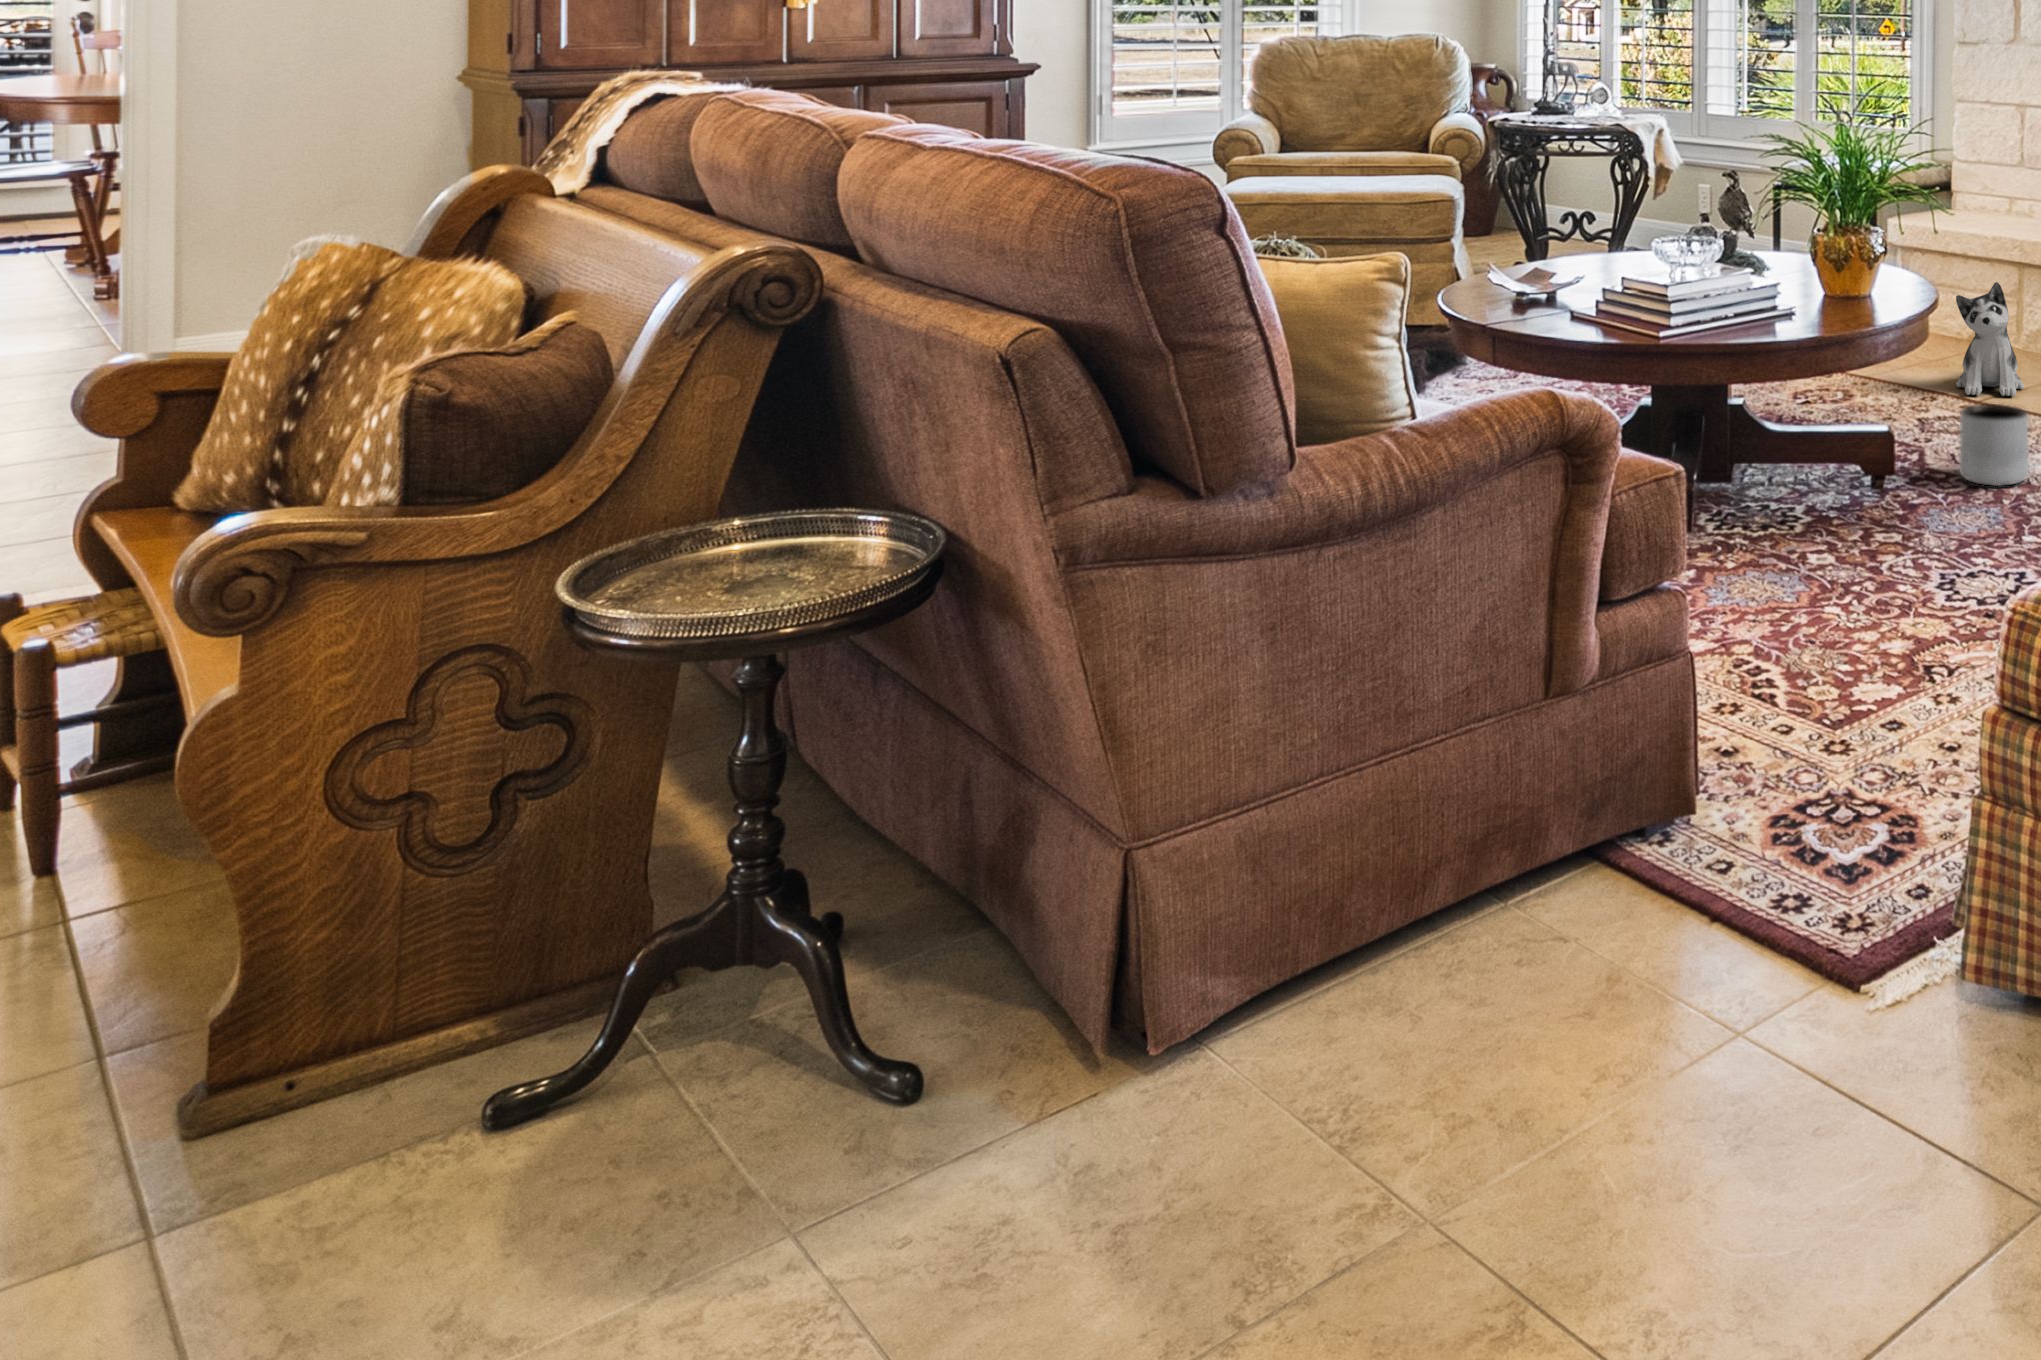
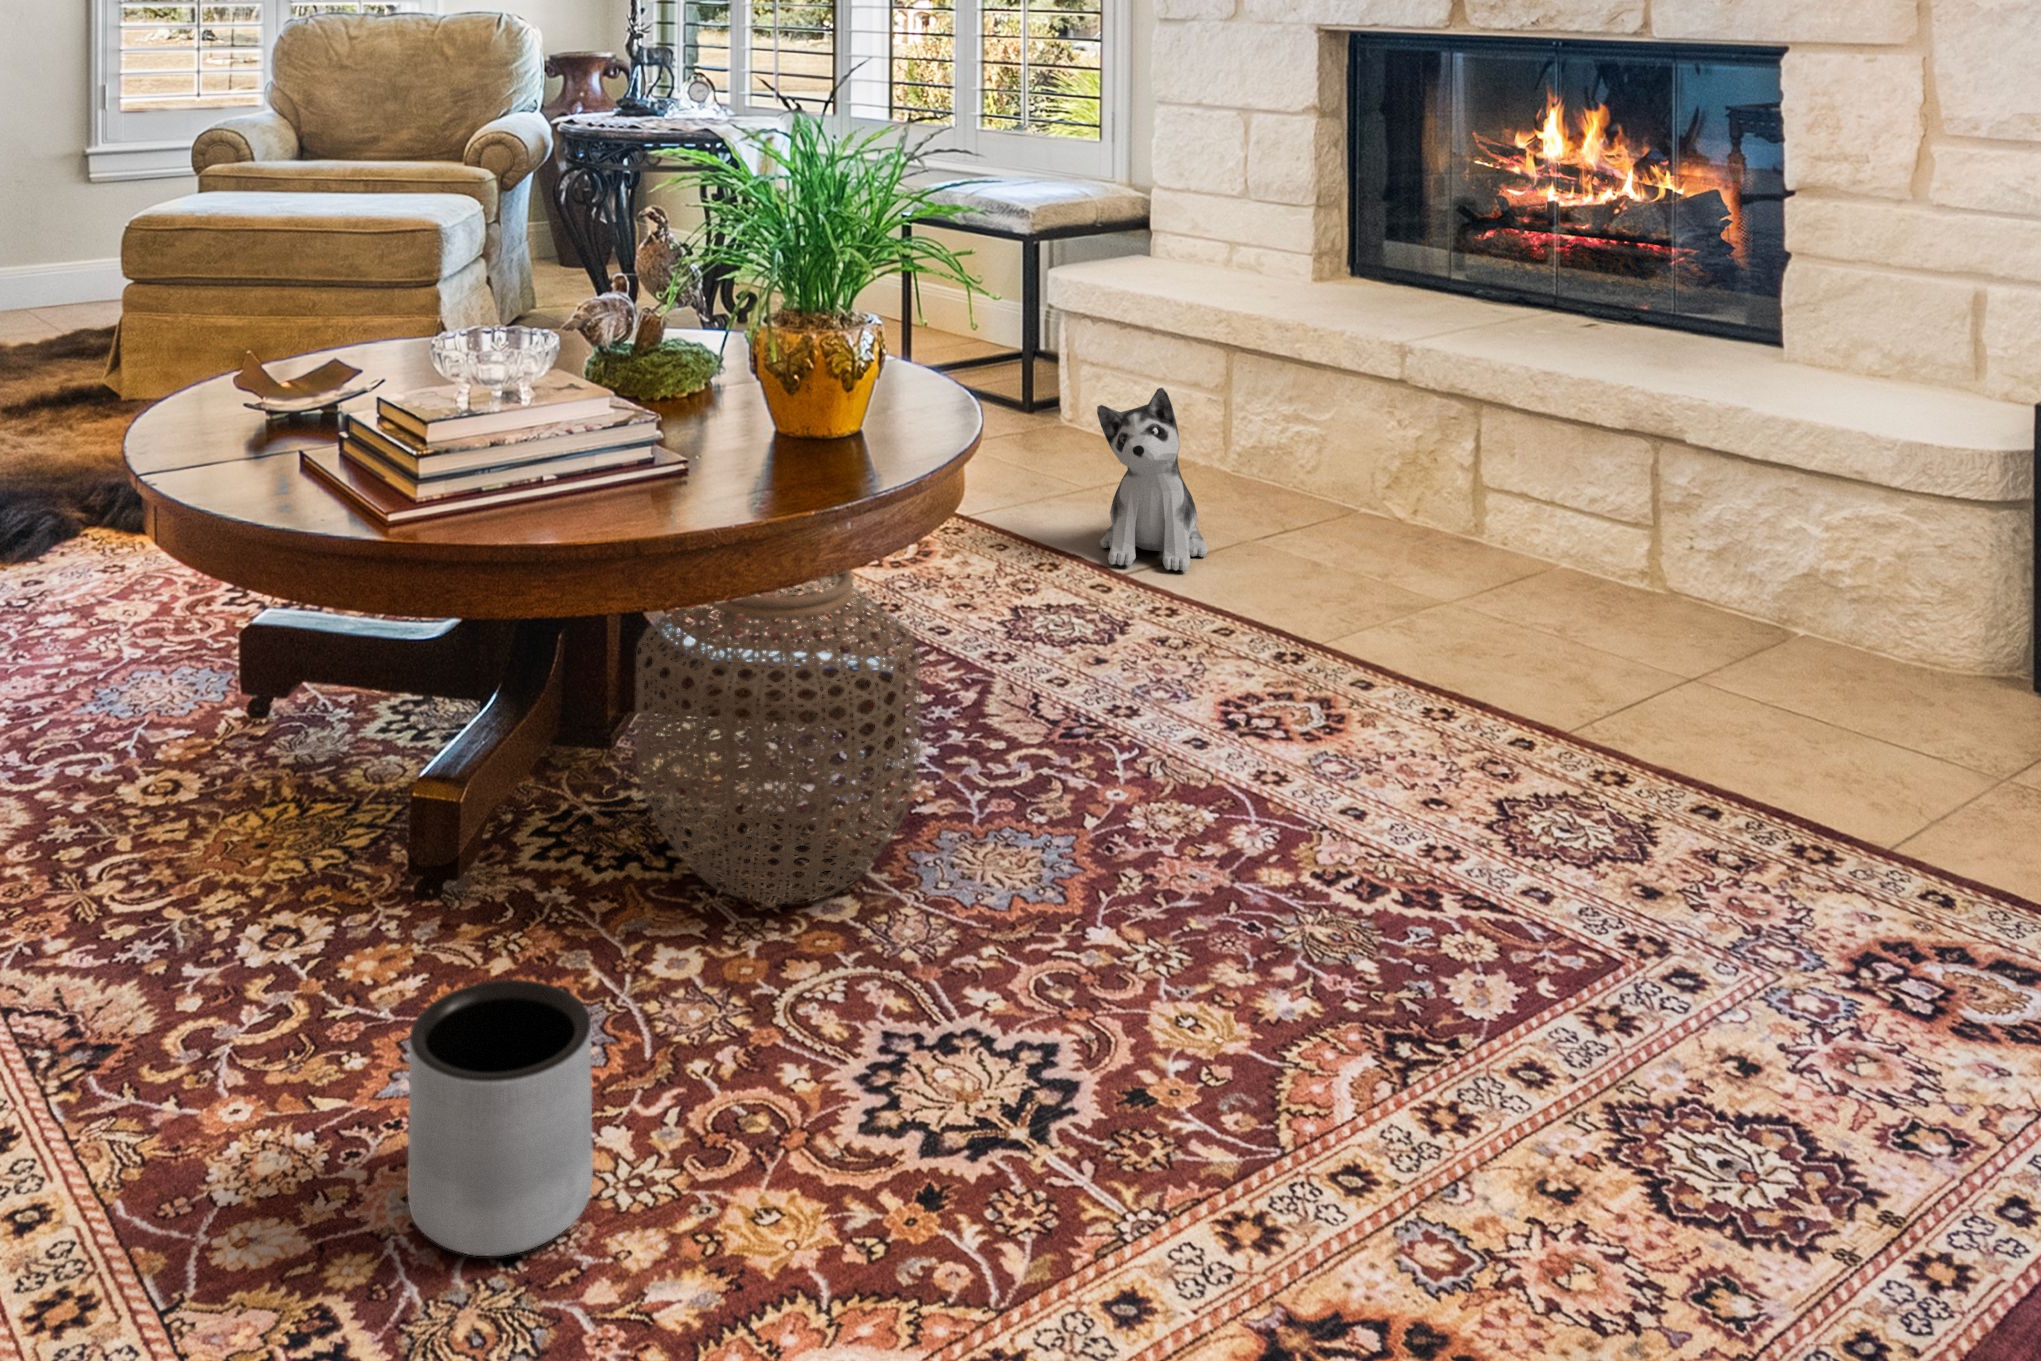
woven basket: none [1769,356,1927,539] -> present [636,569,921,904]
planter: present [1959,404,2029,486] -> present [407,979,593,1256]

